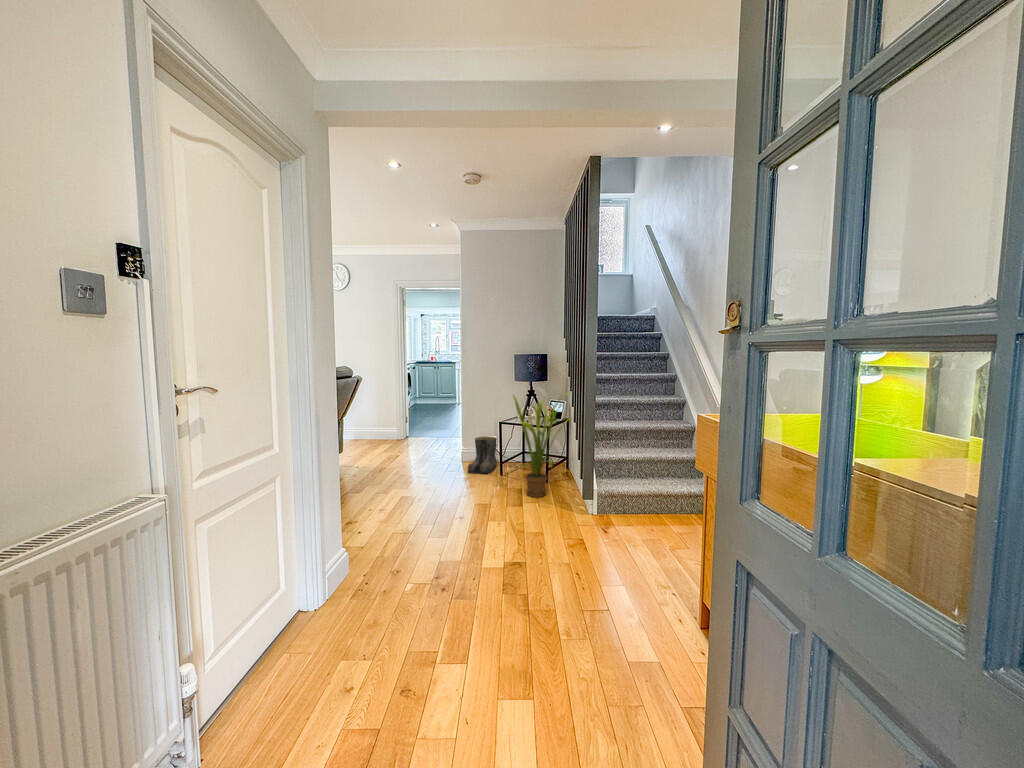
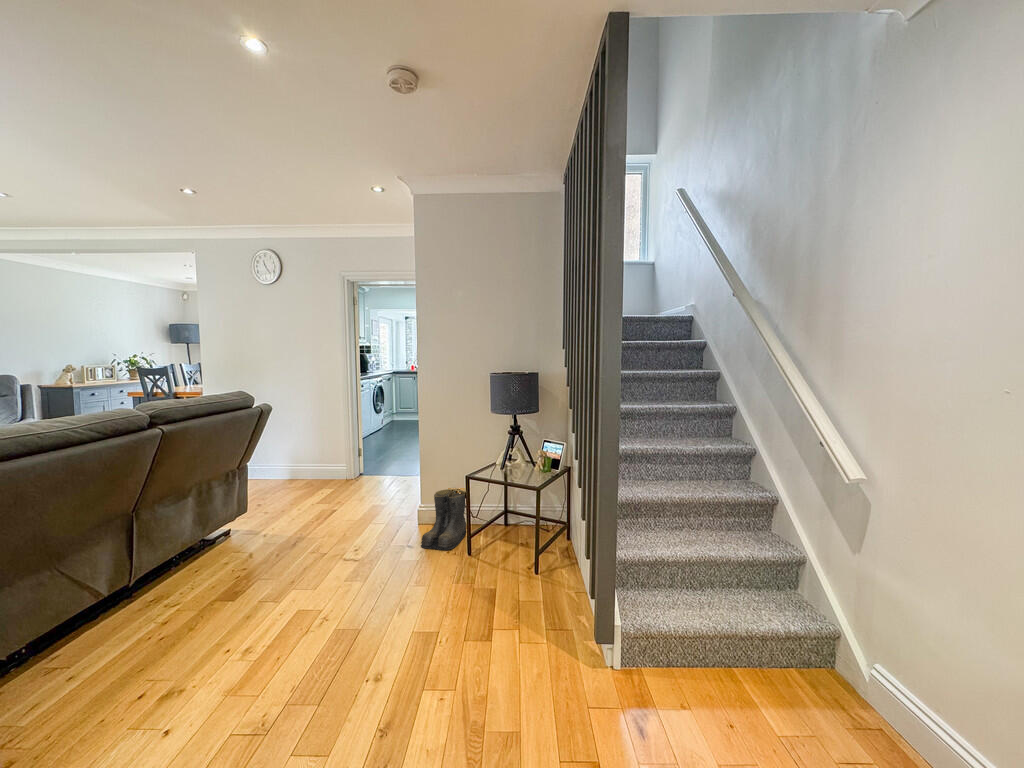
house plant: present [513,393,568,497] -> none [473,440,578,614]

